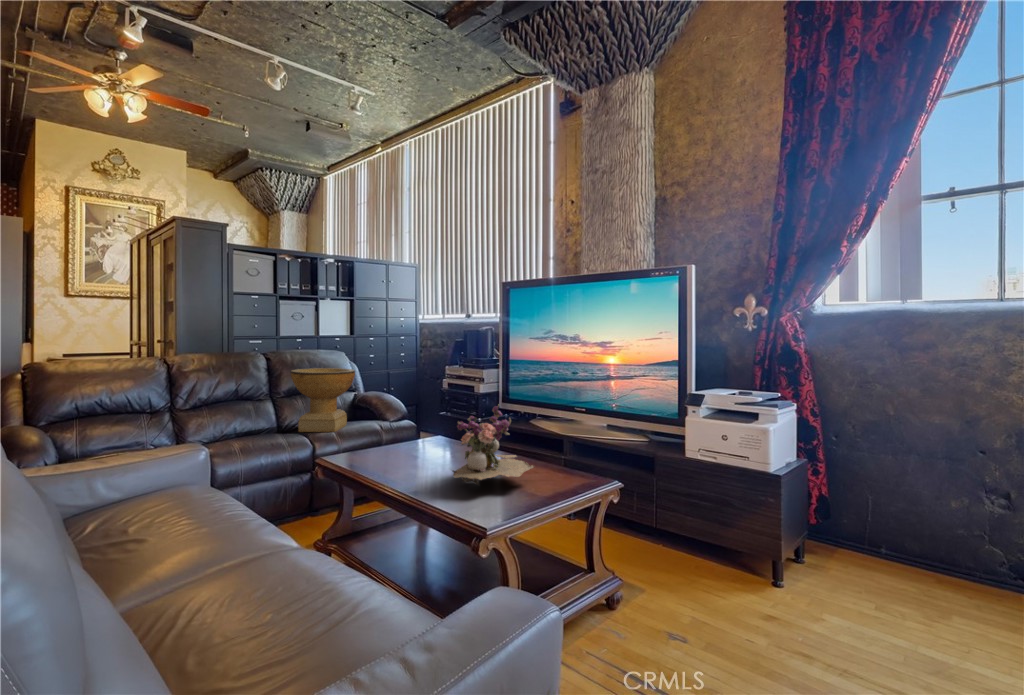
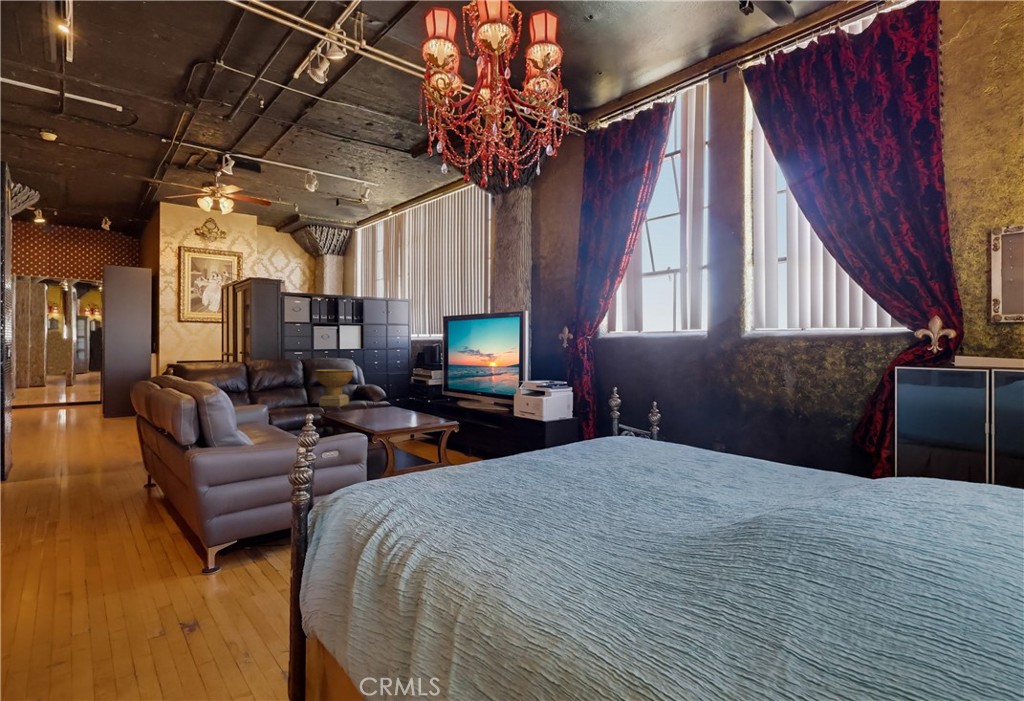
flower arrangement: present [453,405,535,485] -> none [377,385,421,424]

